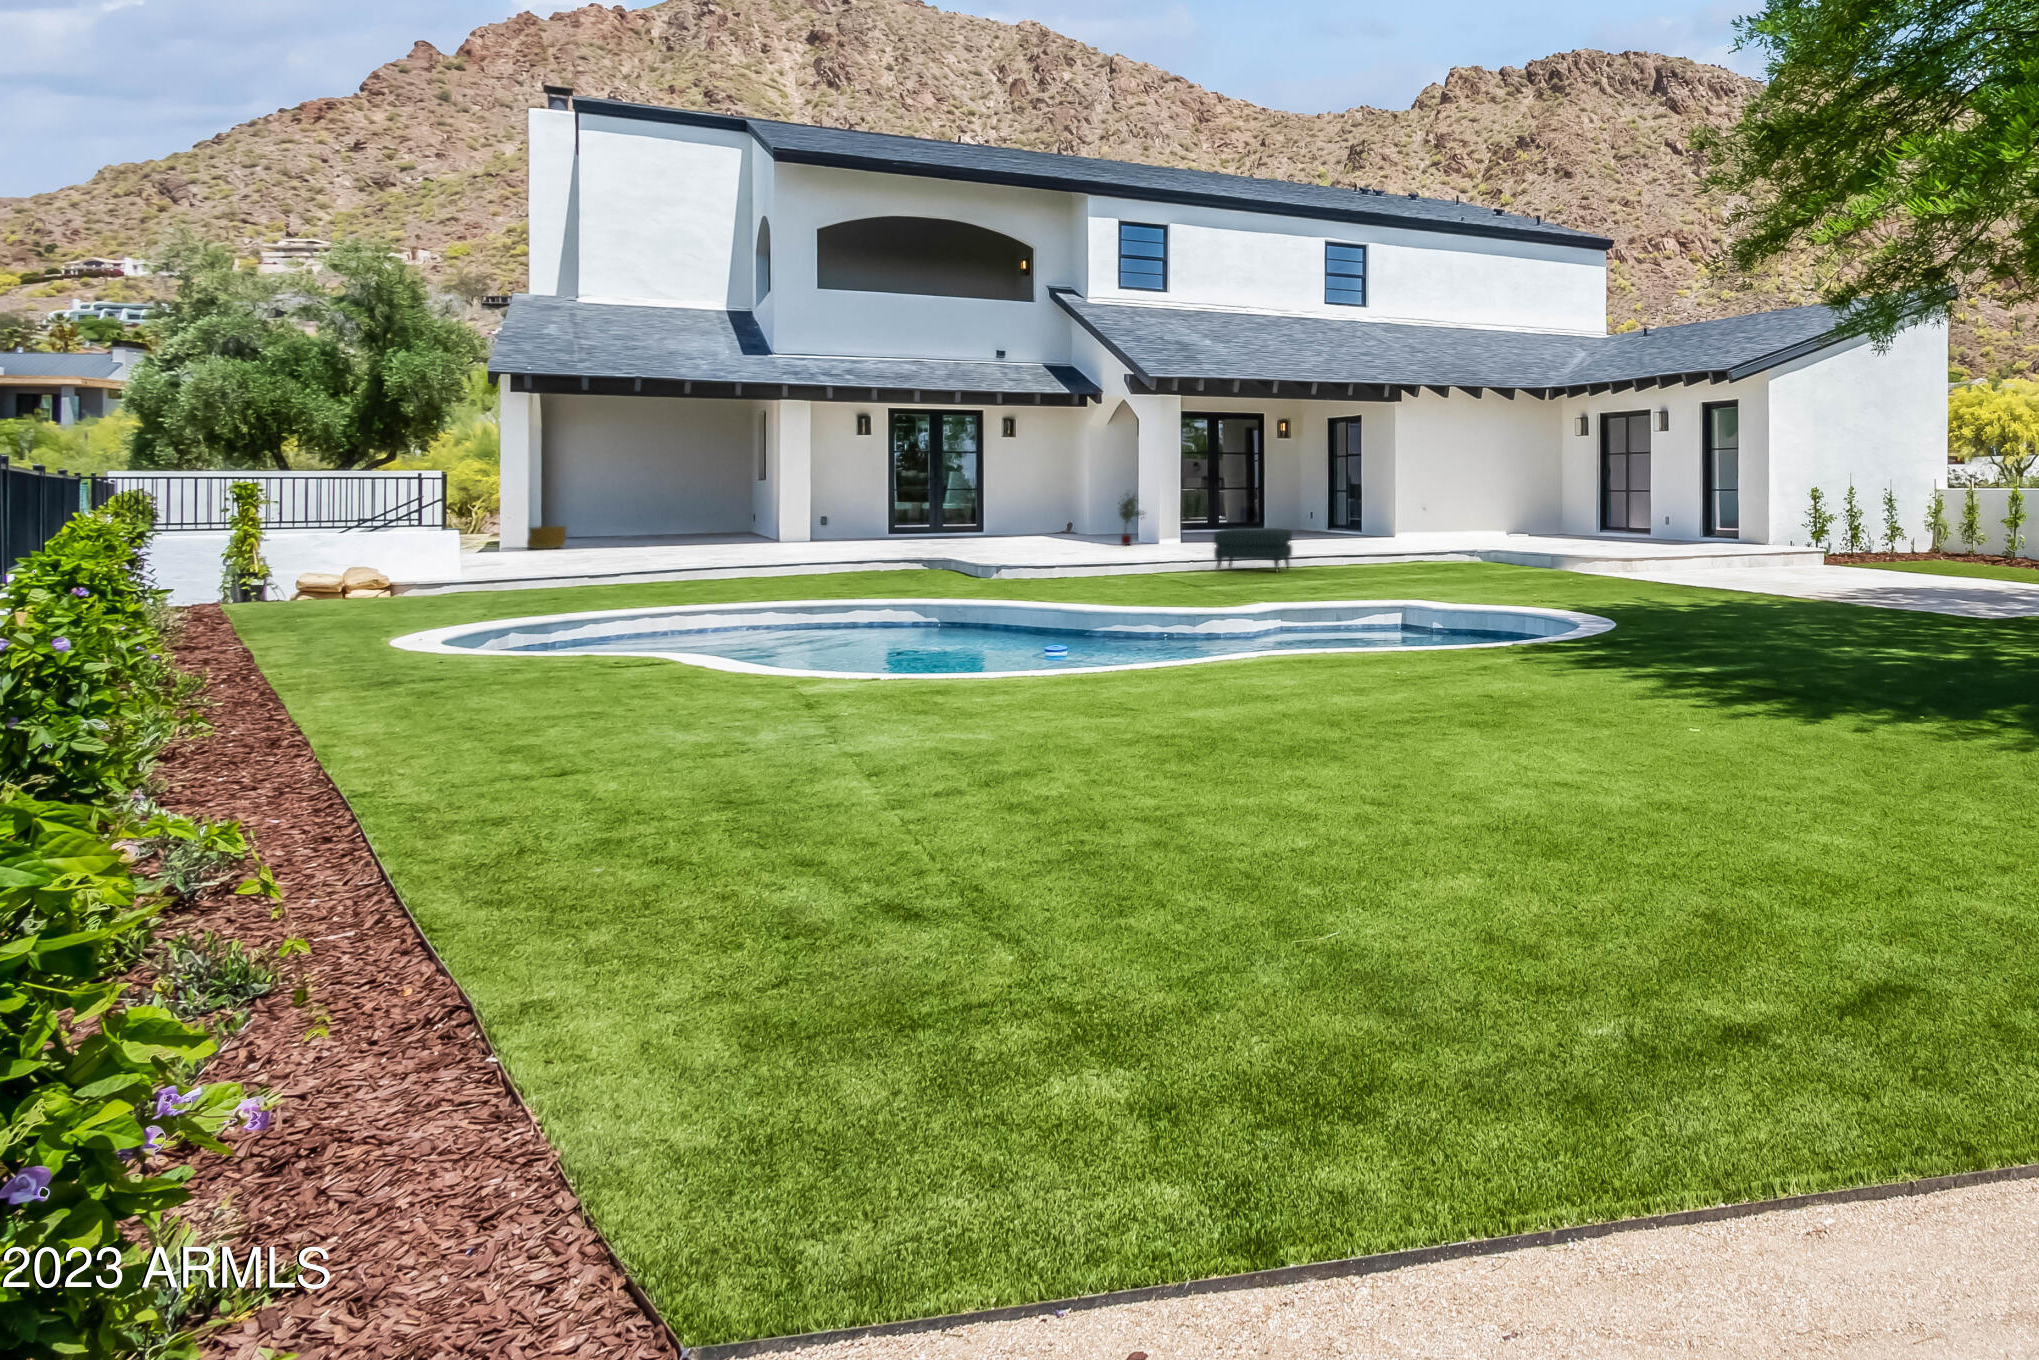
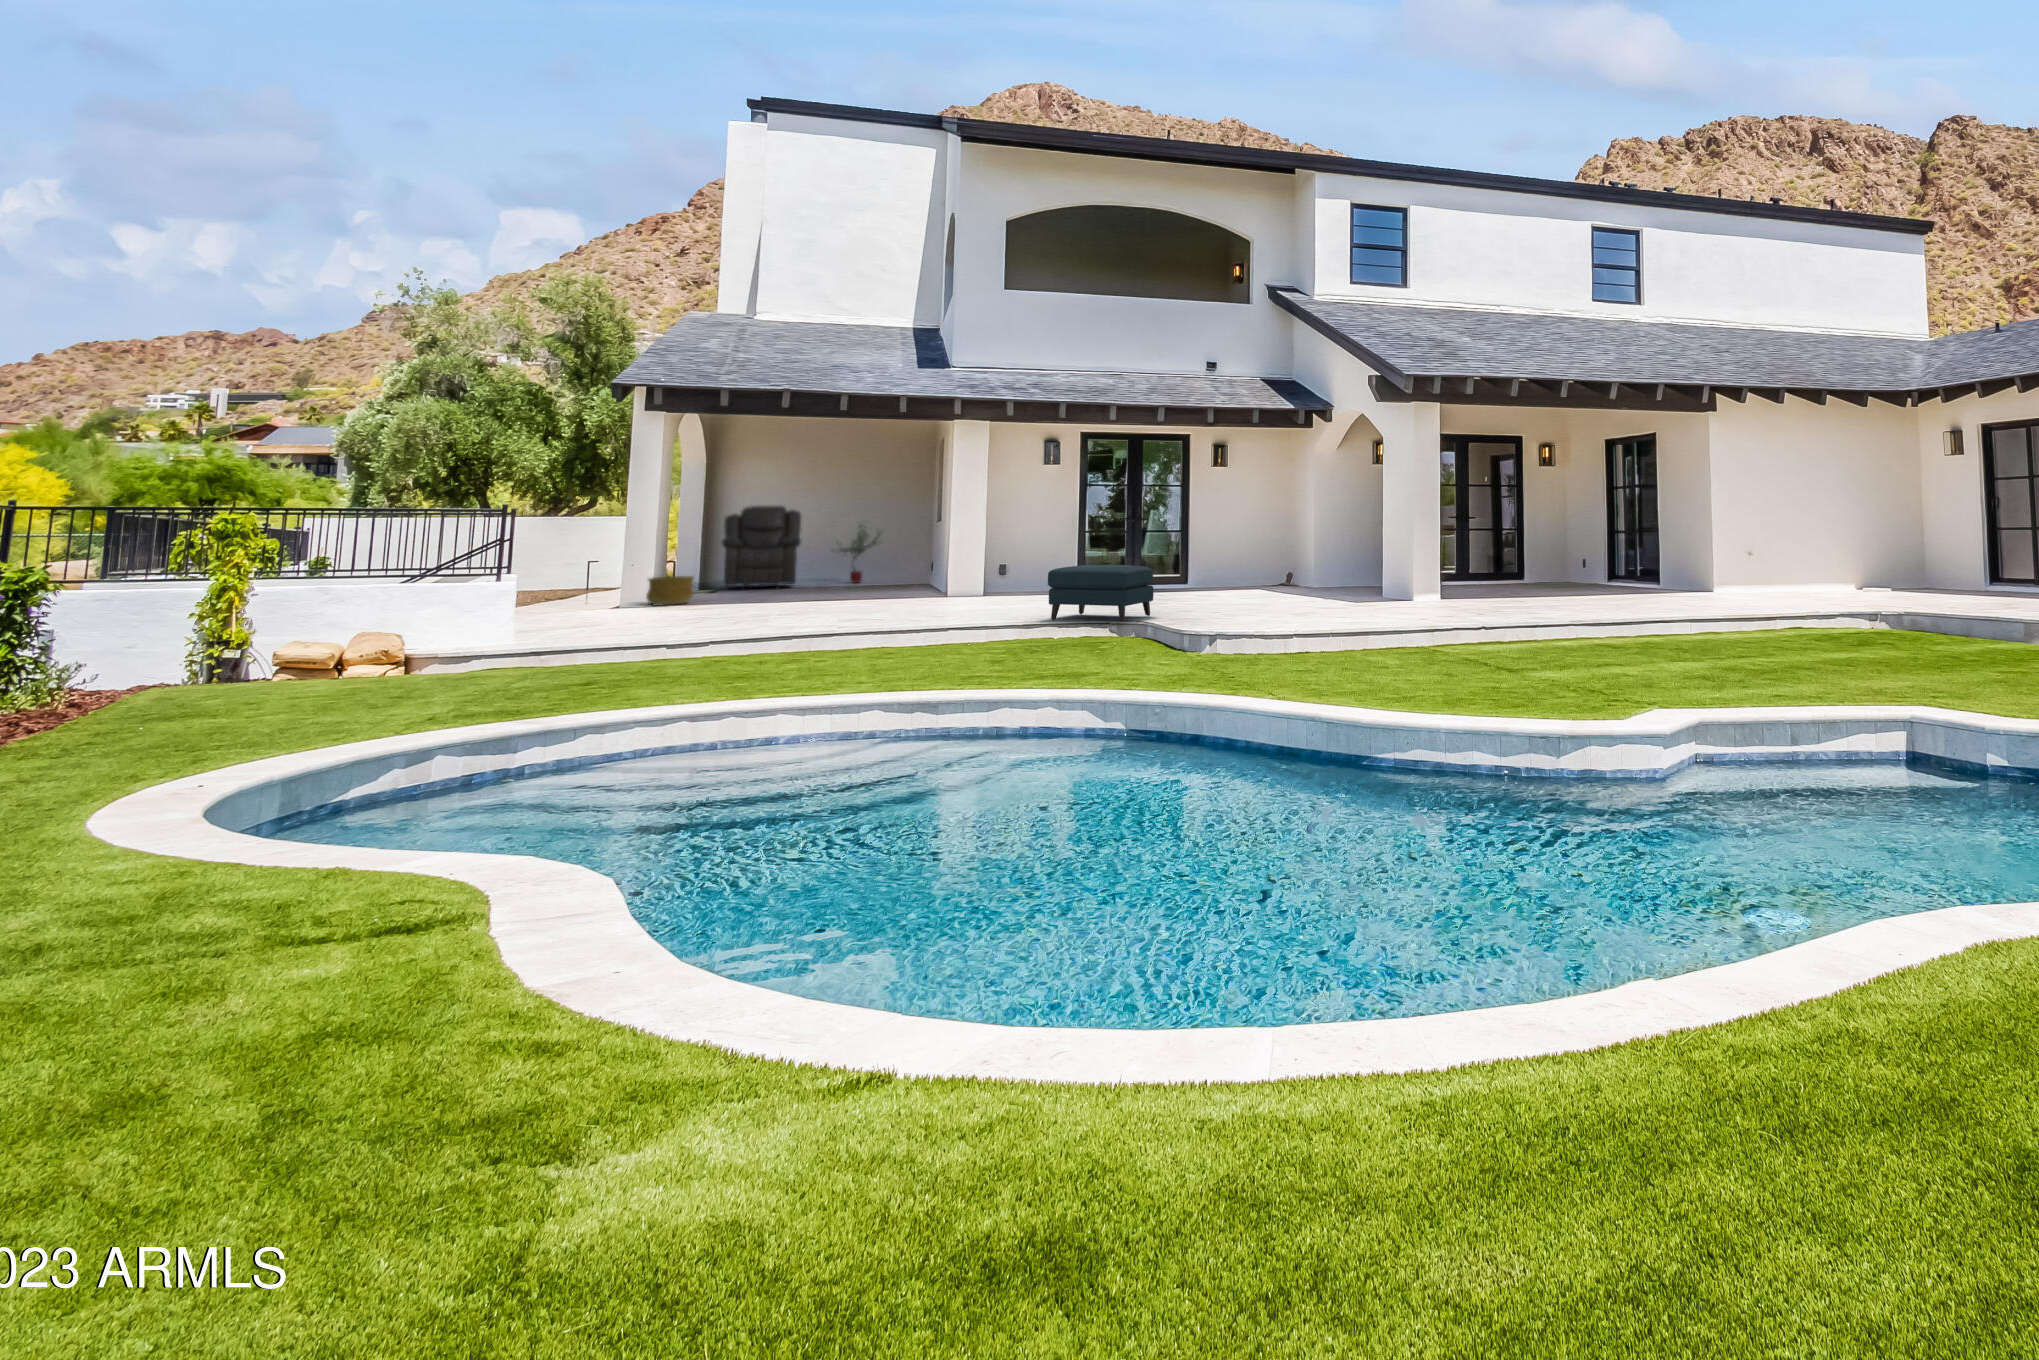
chair: none [573,467,643,538] -> present [722,506,801,587]
potted tree: present [1118,494,1144,545] -> present [837,524,883,583]
ottoman: present [1214,527,1292,572] -> present [1048,565,1154,622]

